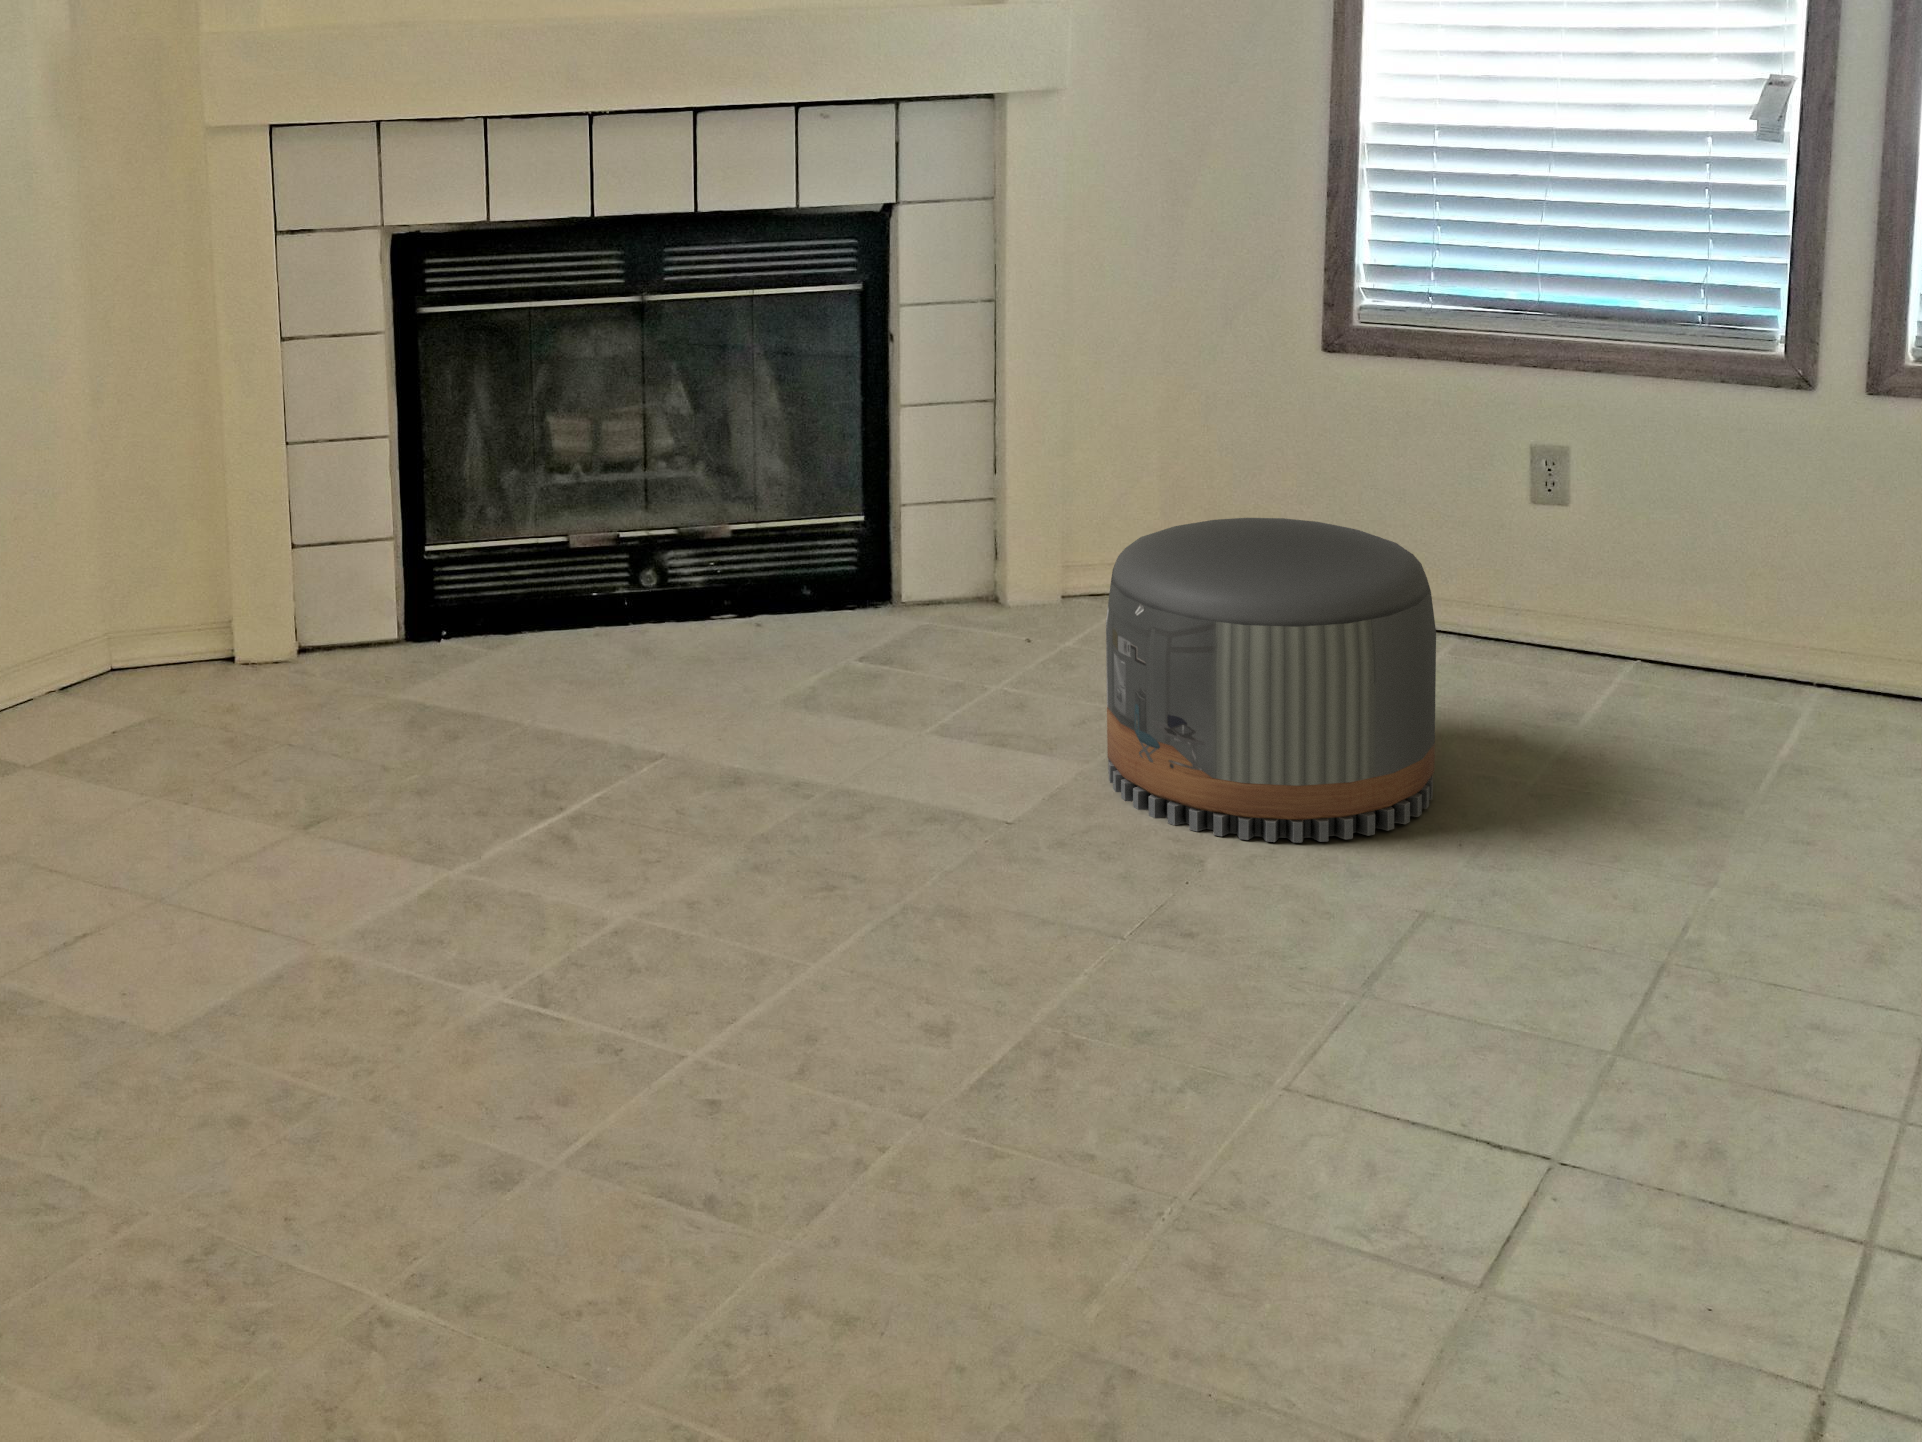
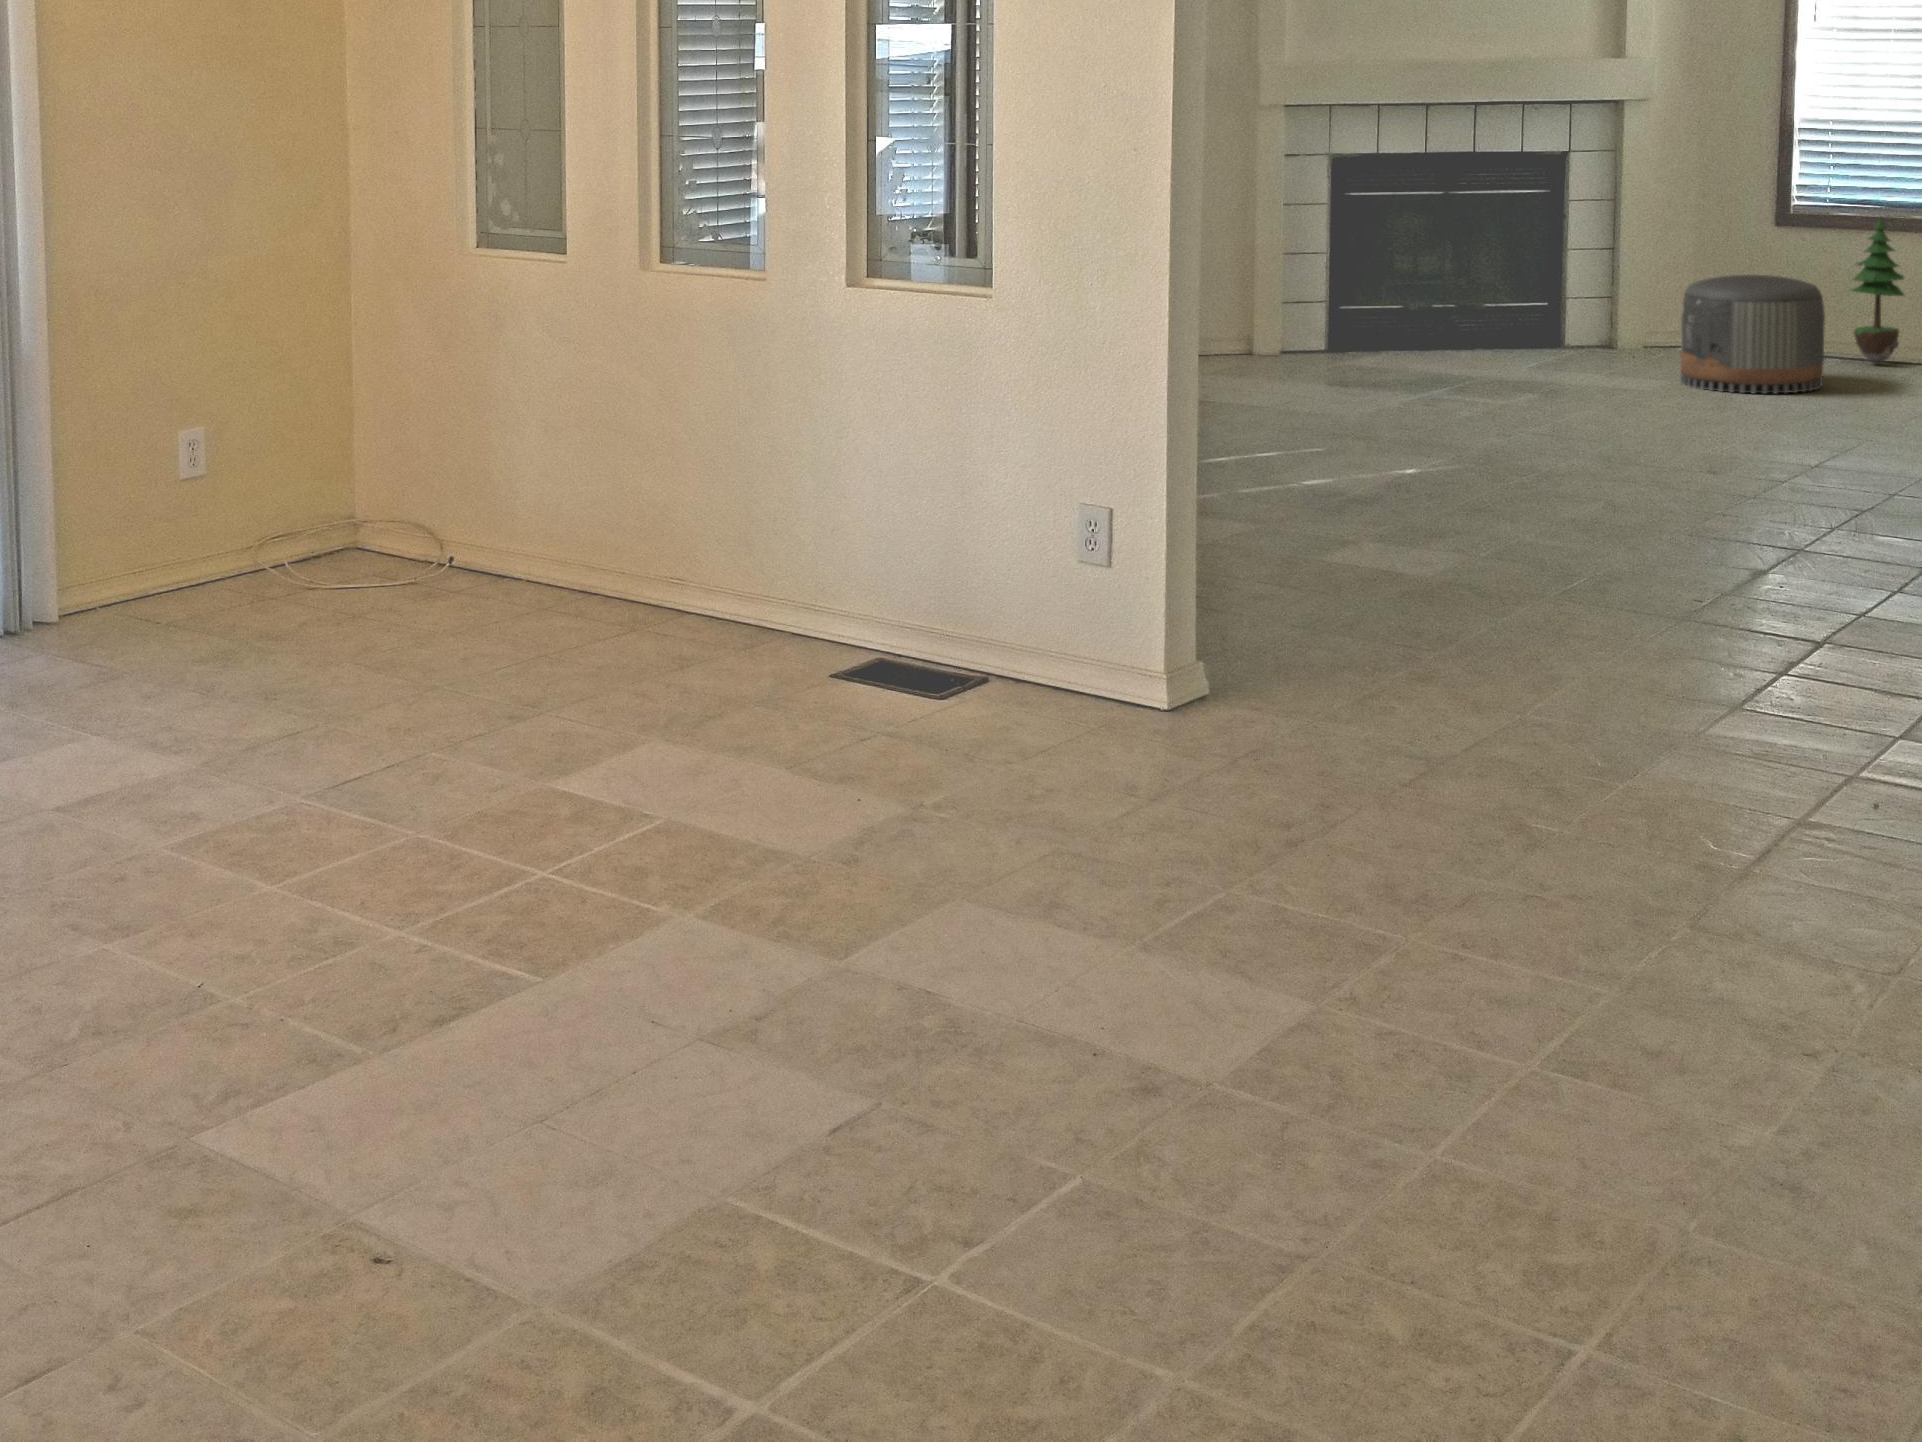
potted tree: none [1479,341,1607,662] -> present [1852,217,1904,364]

